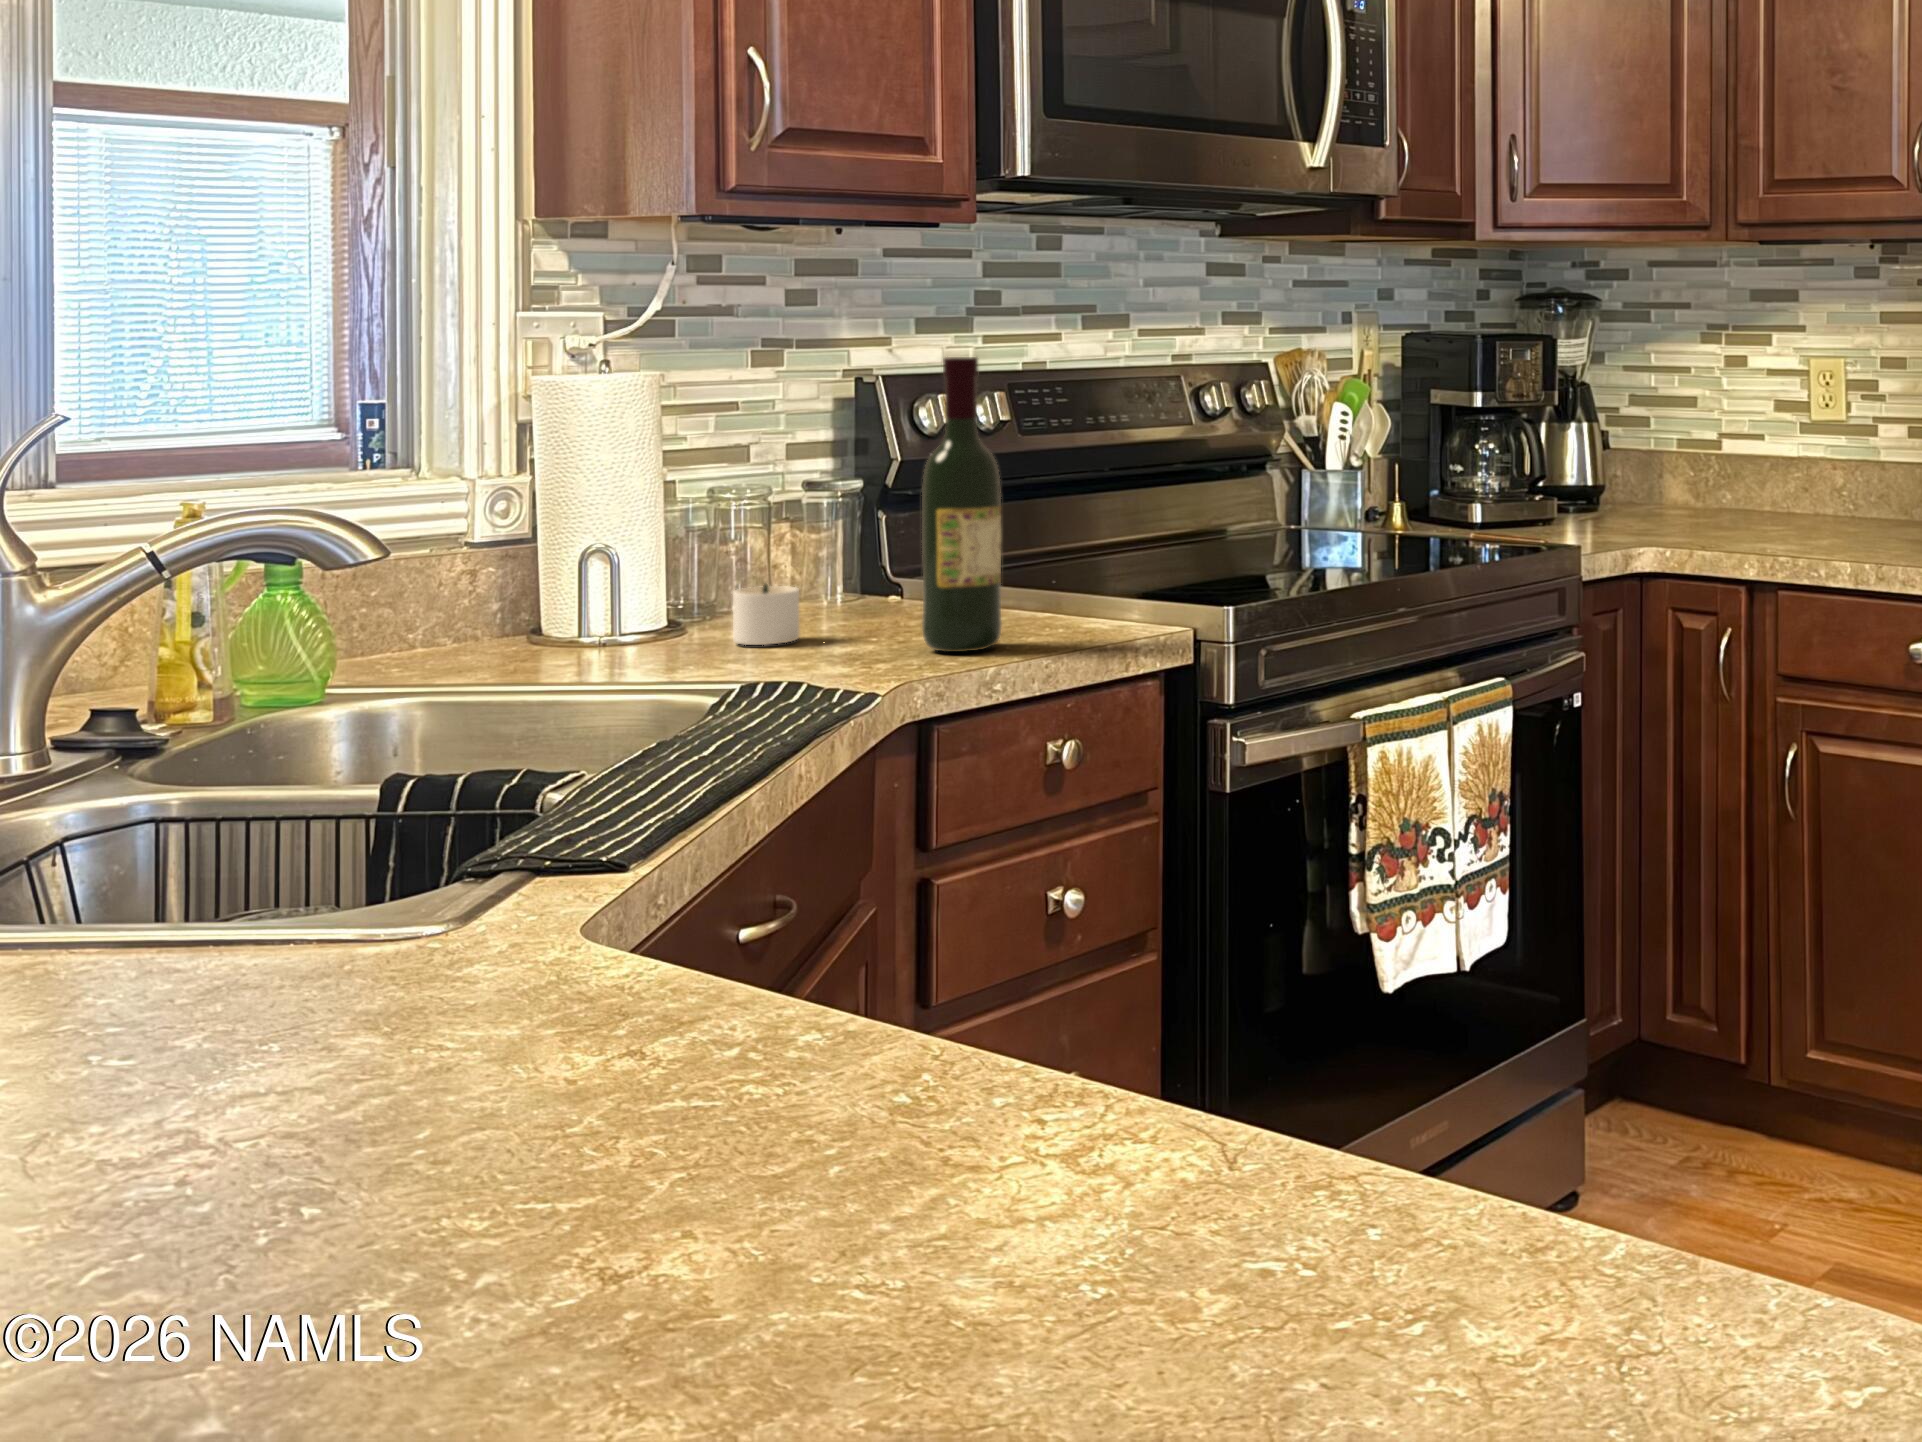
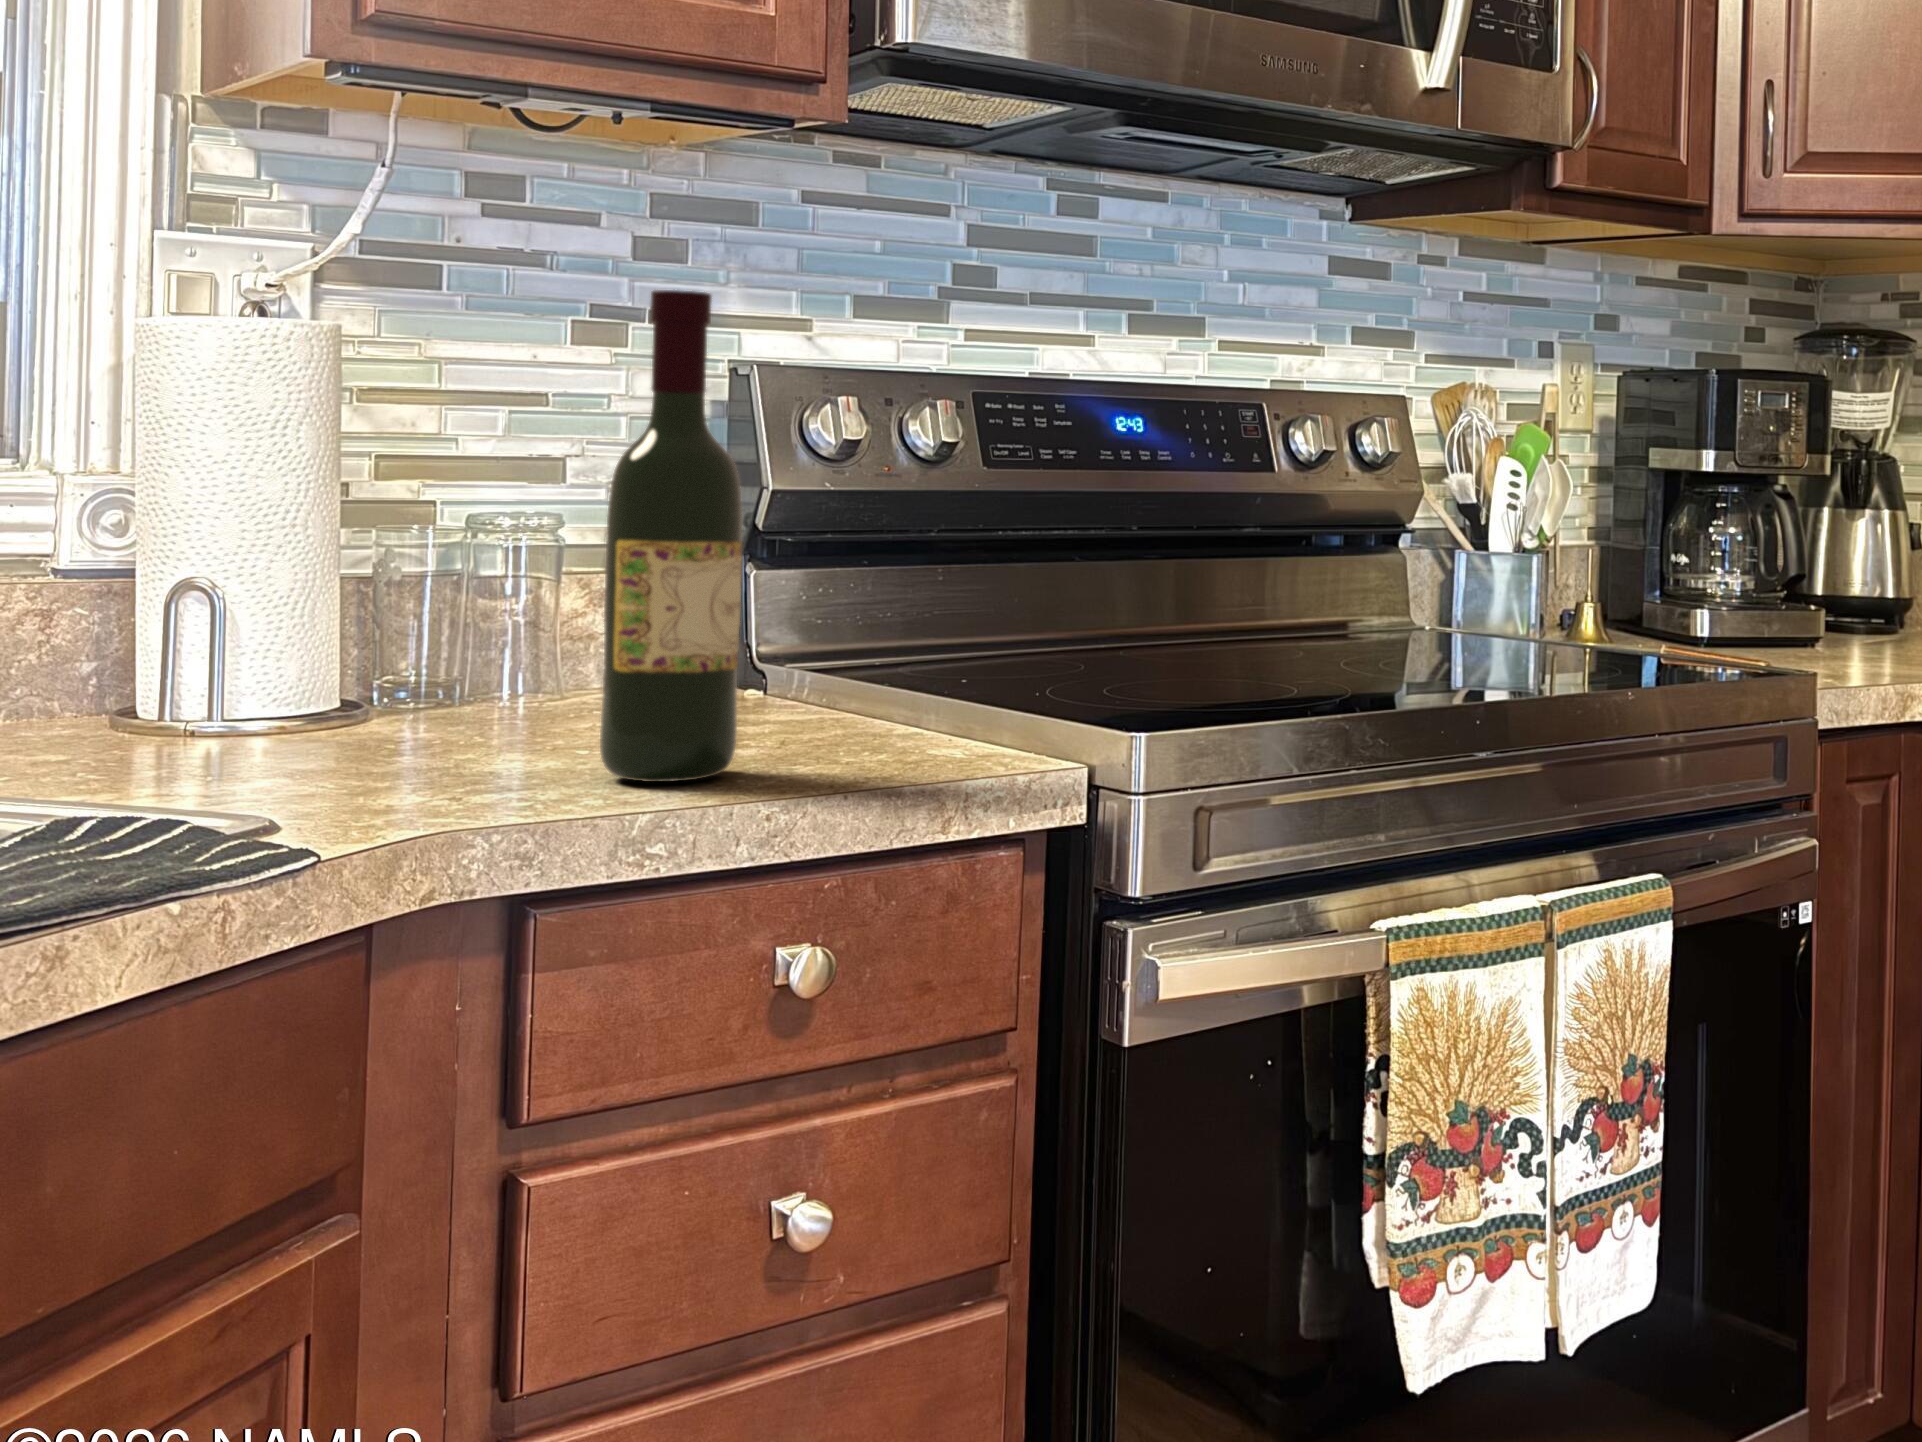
candle: present [733,584,799,645] -> none [358,652,488,753]

